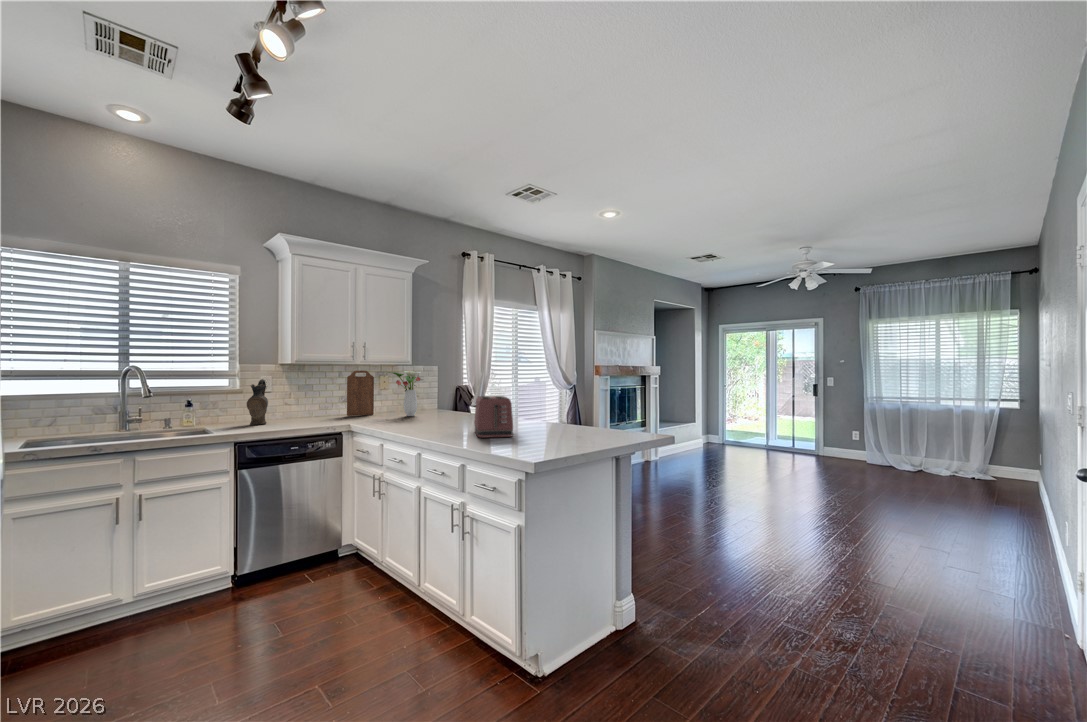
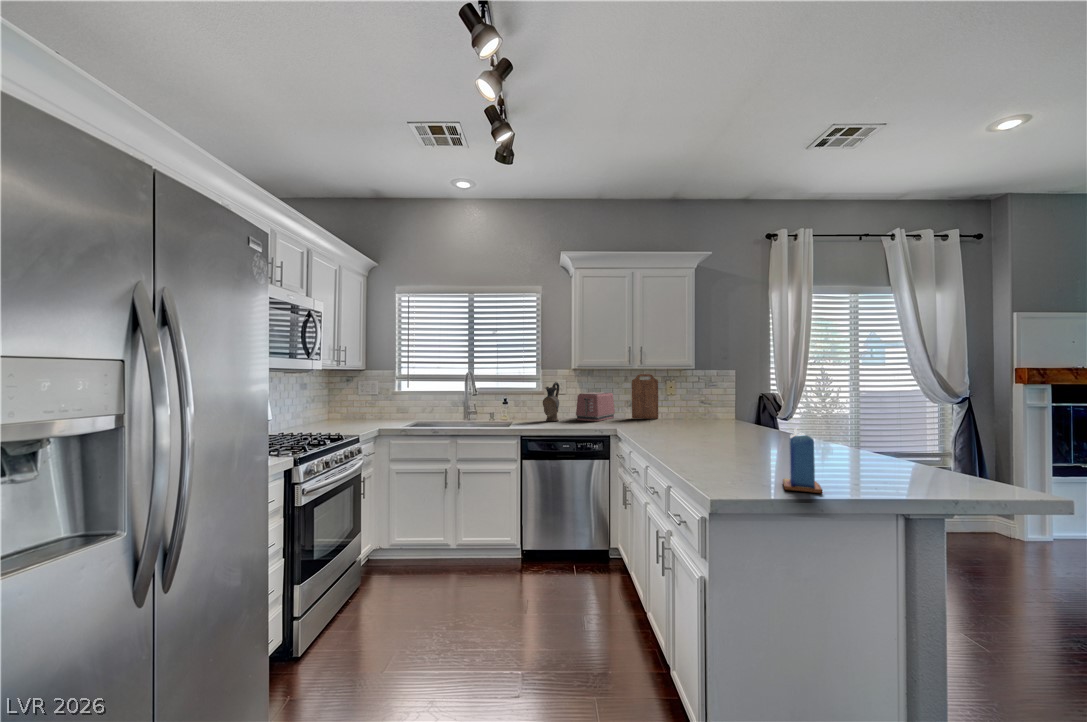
flower arrangement: present [392,371,420,416] -> none [663,374,700,424]
toaster: present [474,396,513,438] -> present [576,392,615,421]
candle: none [540,401,568,442] -> present [783,429,822,493]

